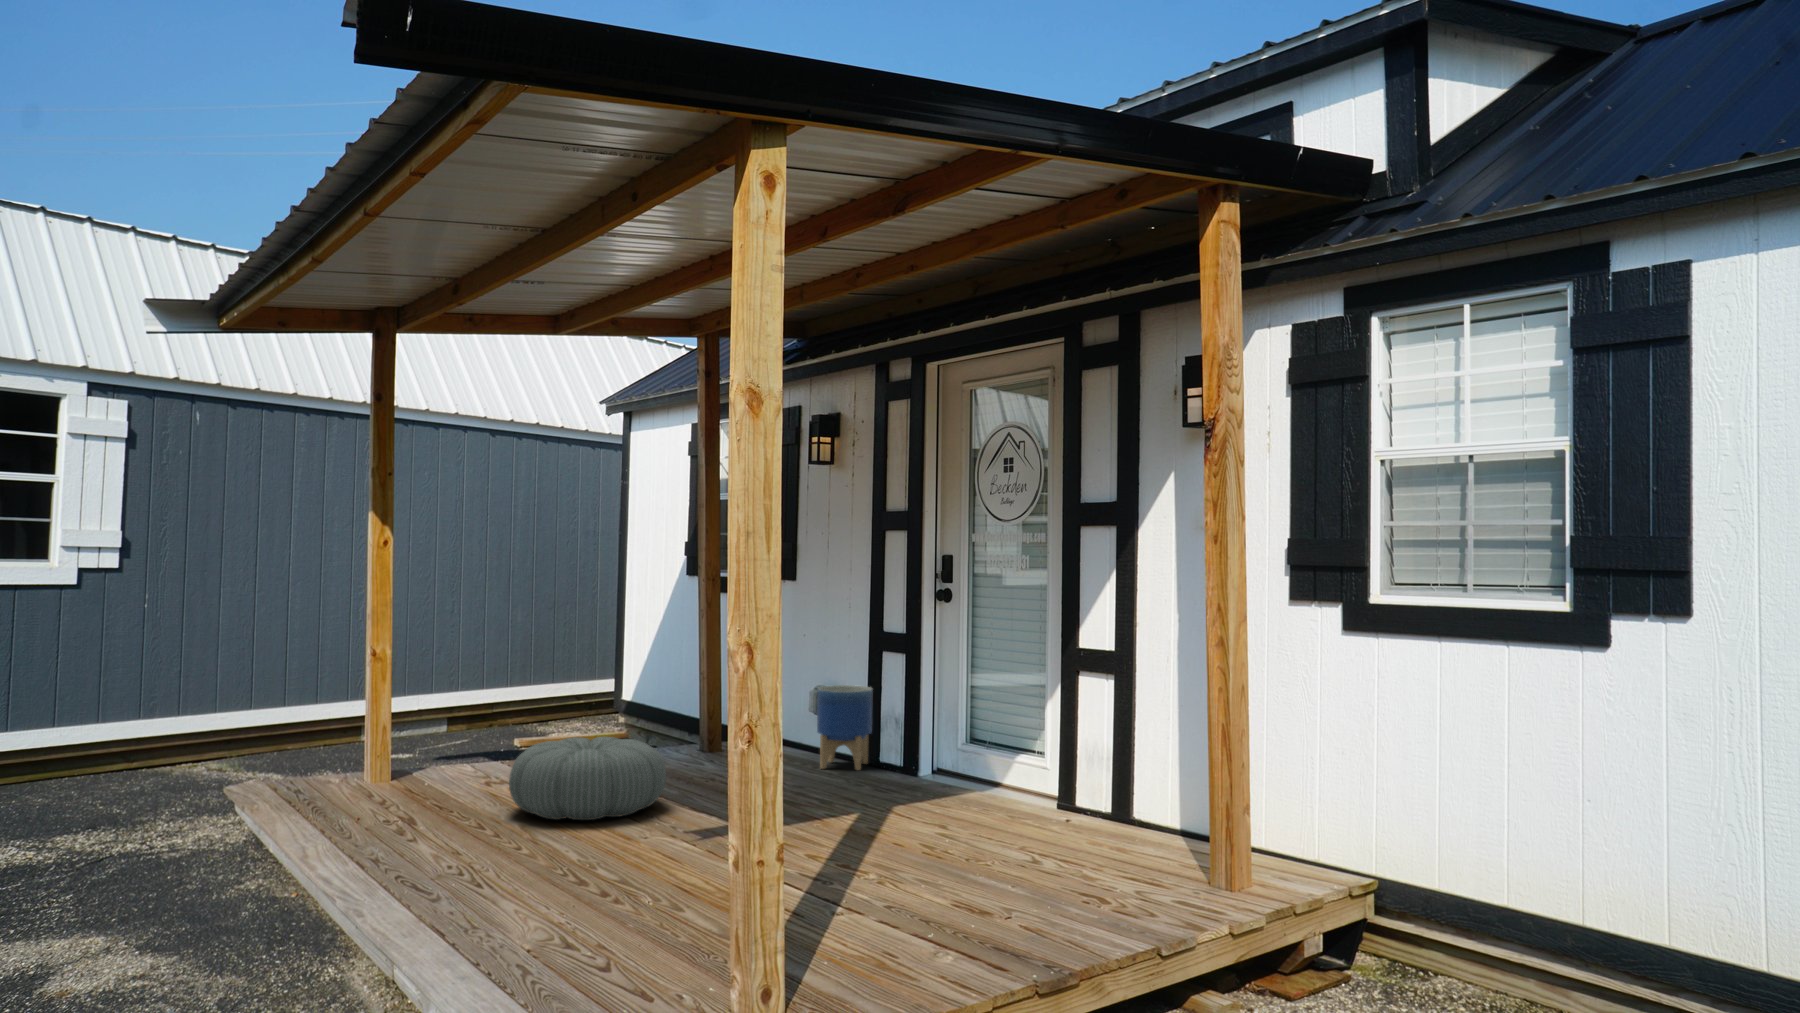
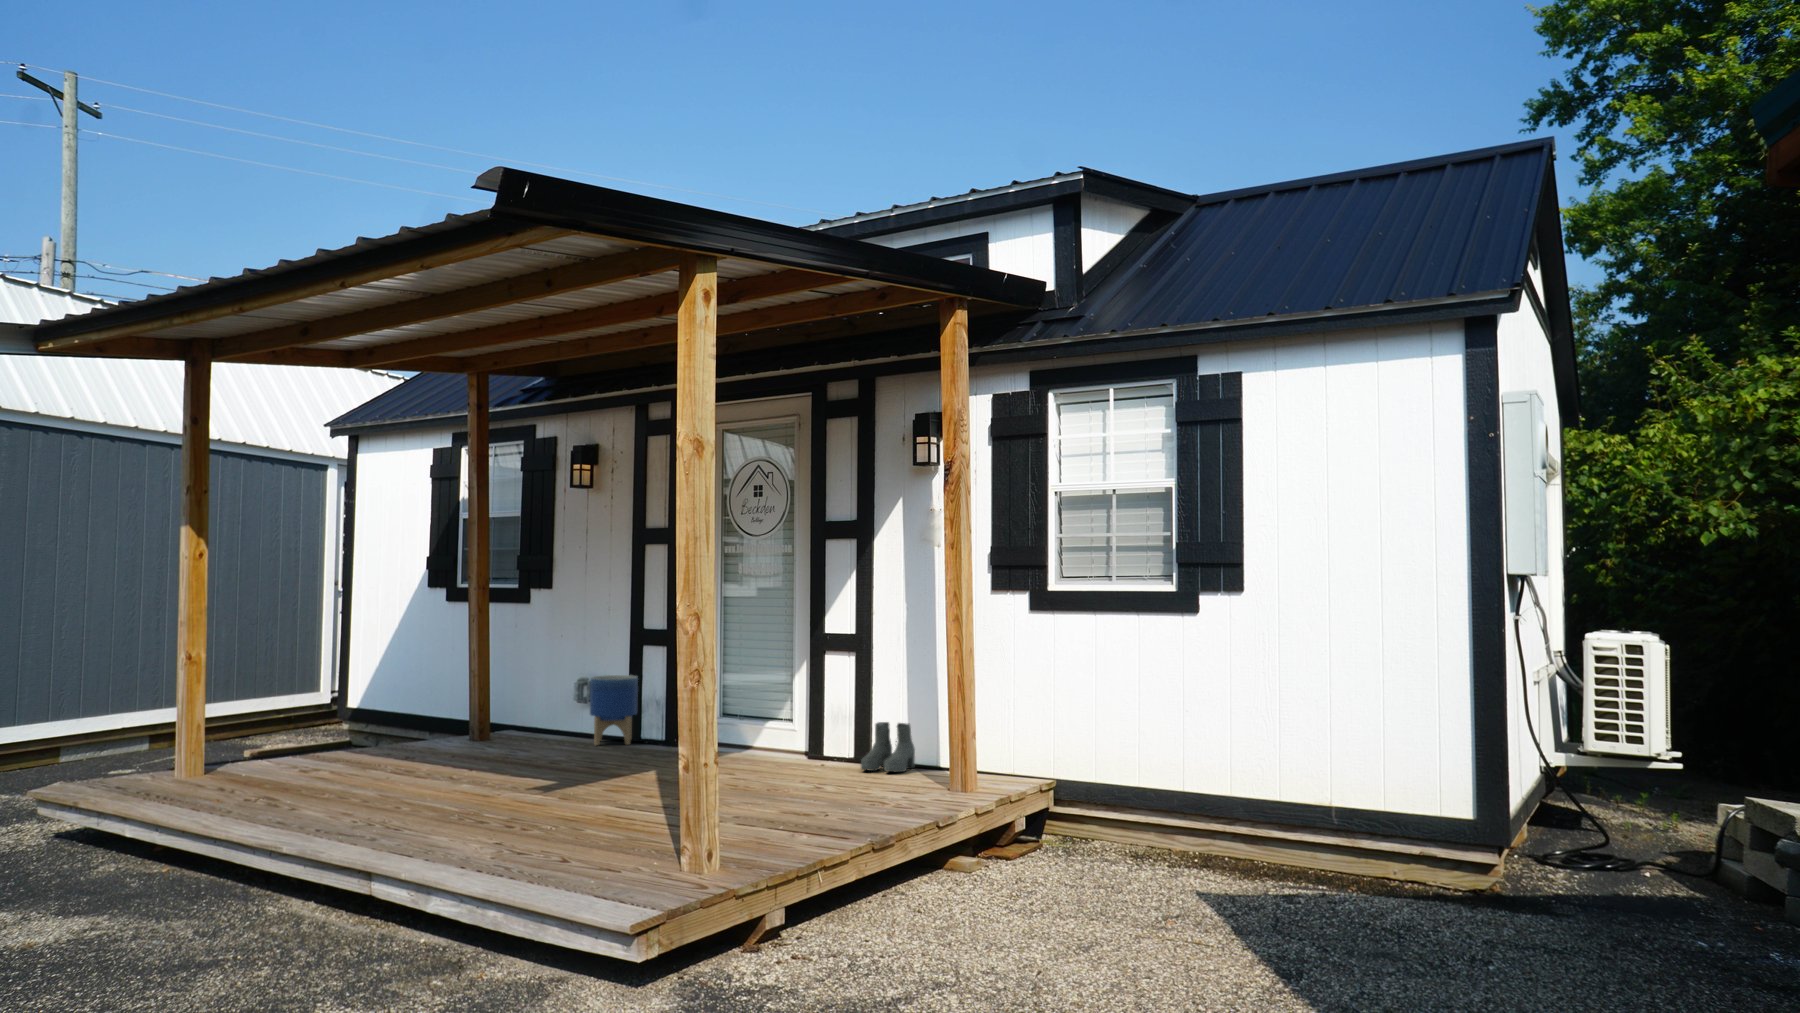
pouf: present [509,737,666,820] -> none [350,721,489,790]
boots: none [1105,773,1183,846] -> present [861,722,915,772]

